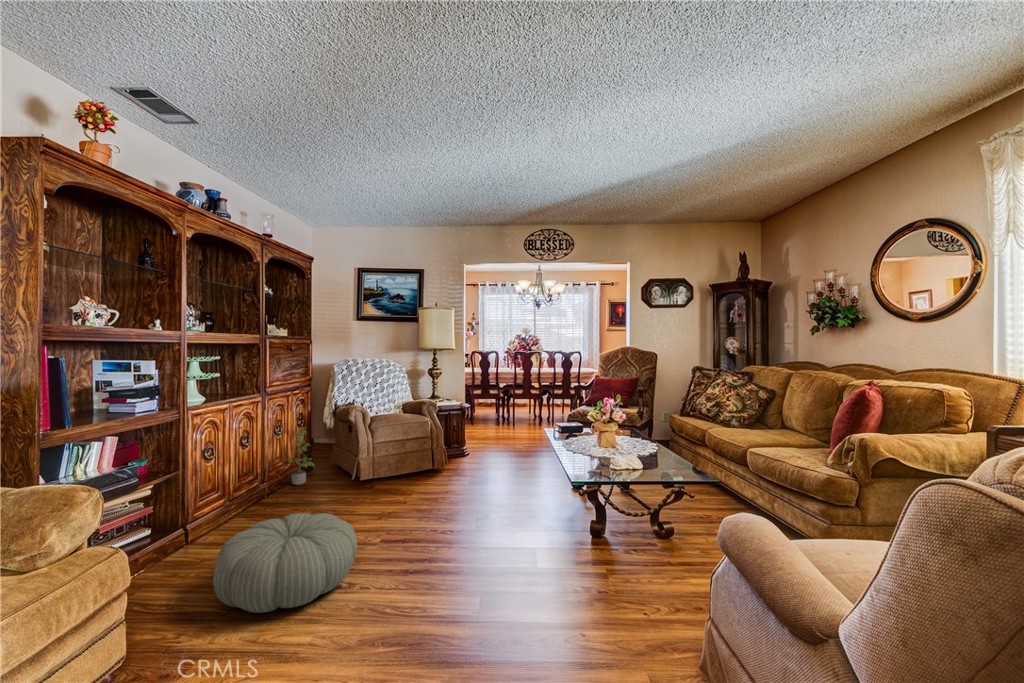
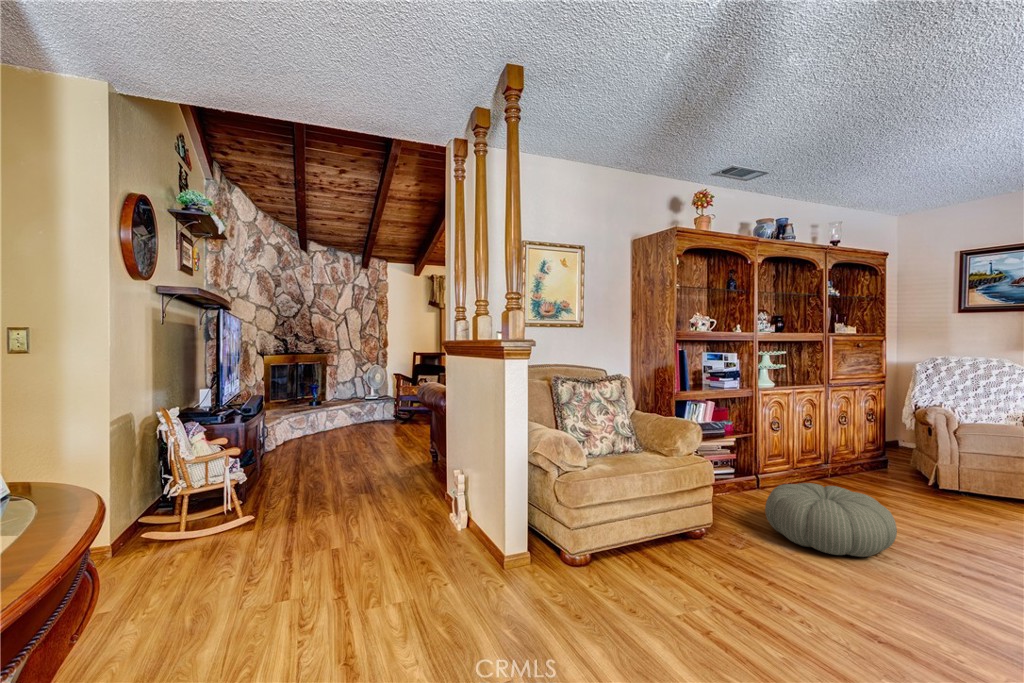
potted plant: present [287,428,315,485] -> none [851,422,886,478]

